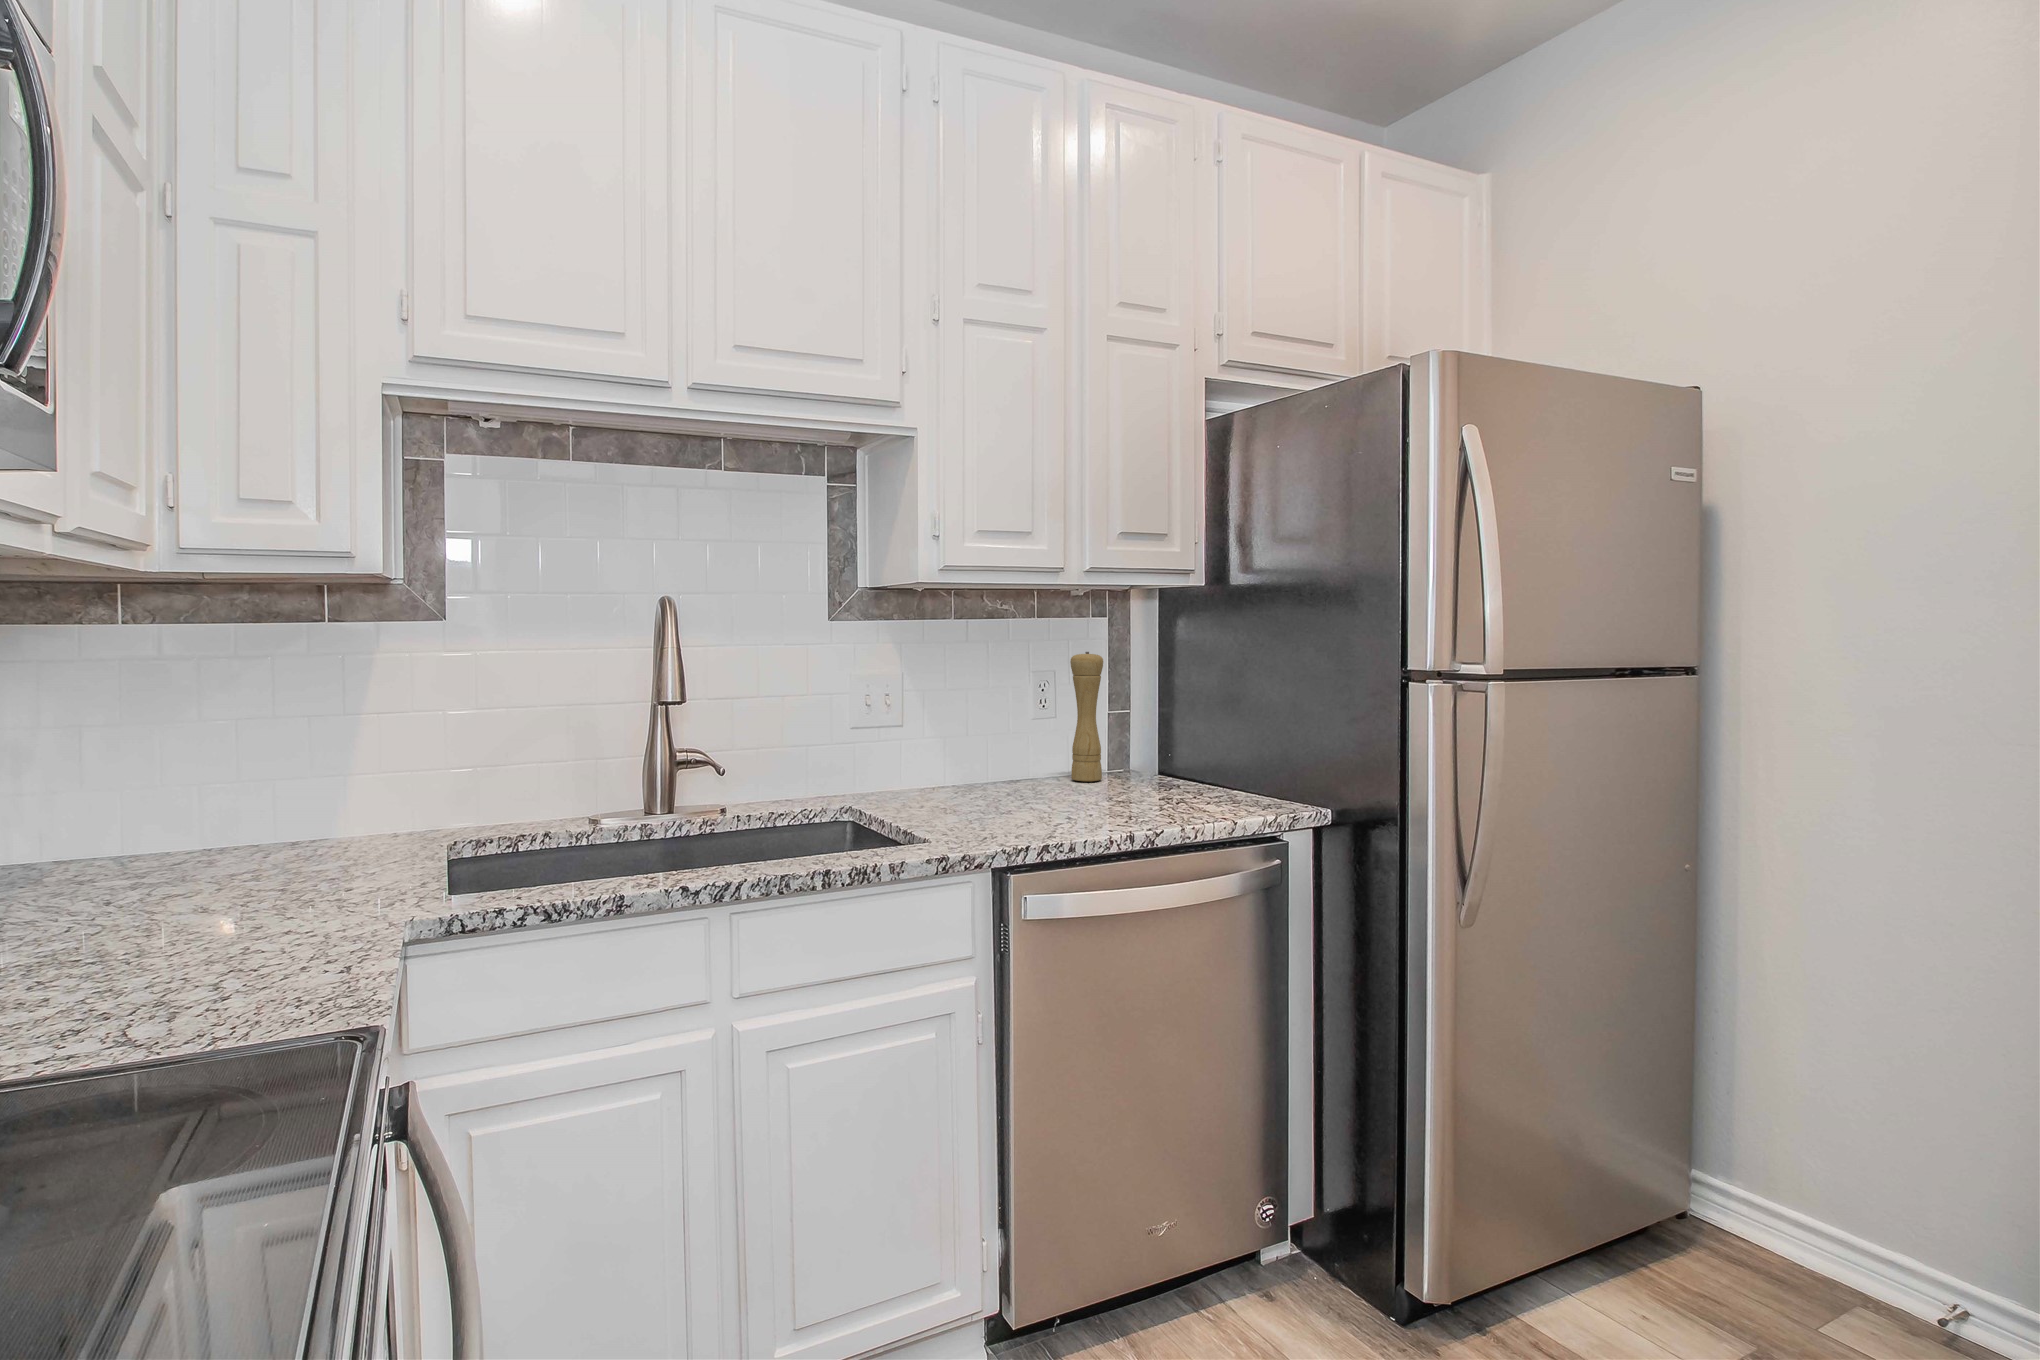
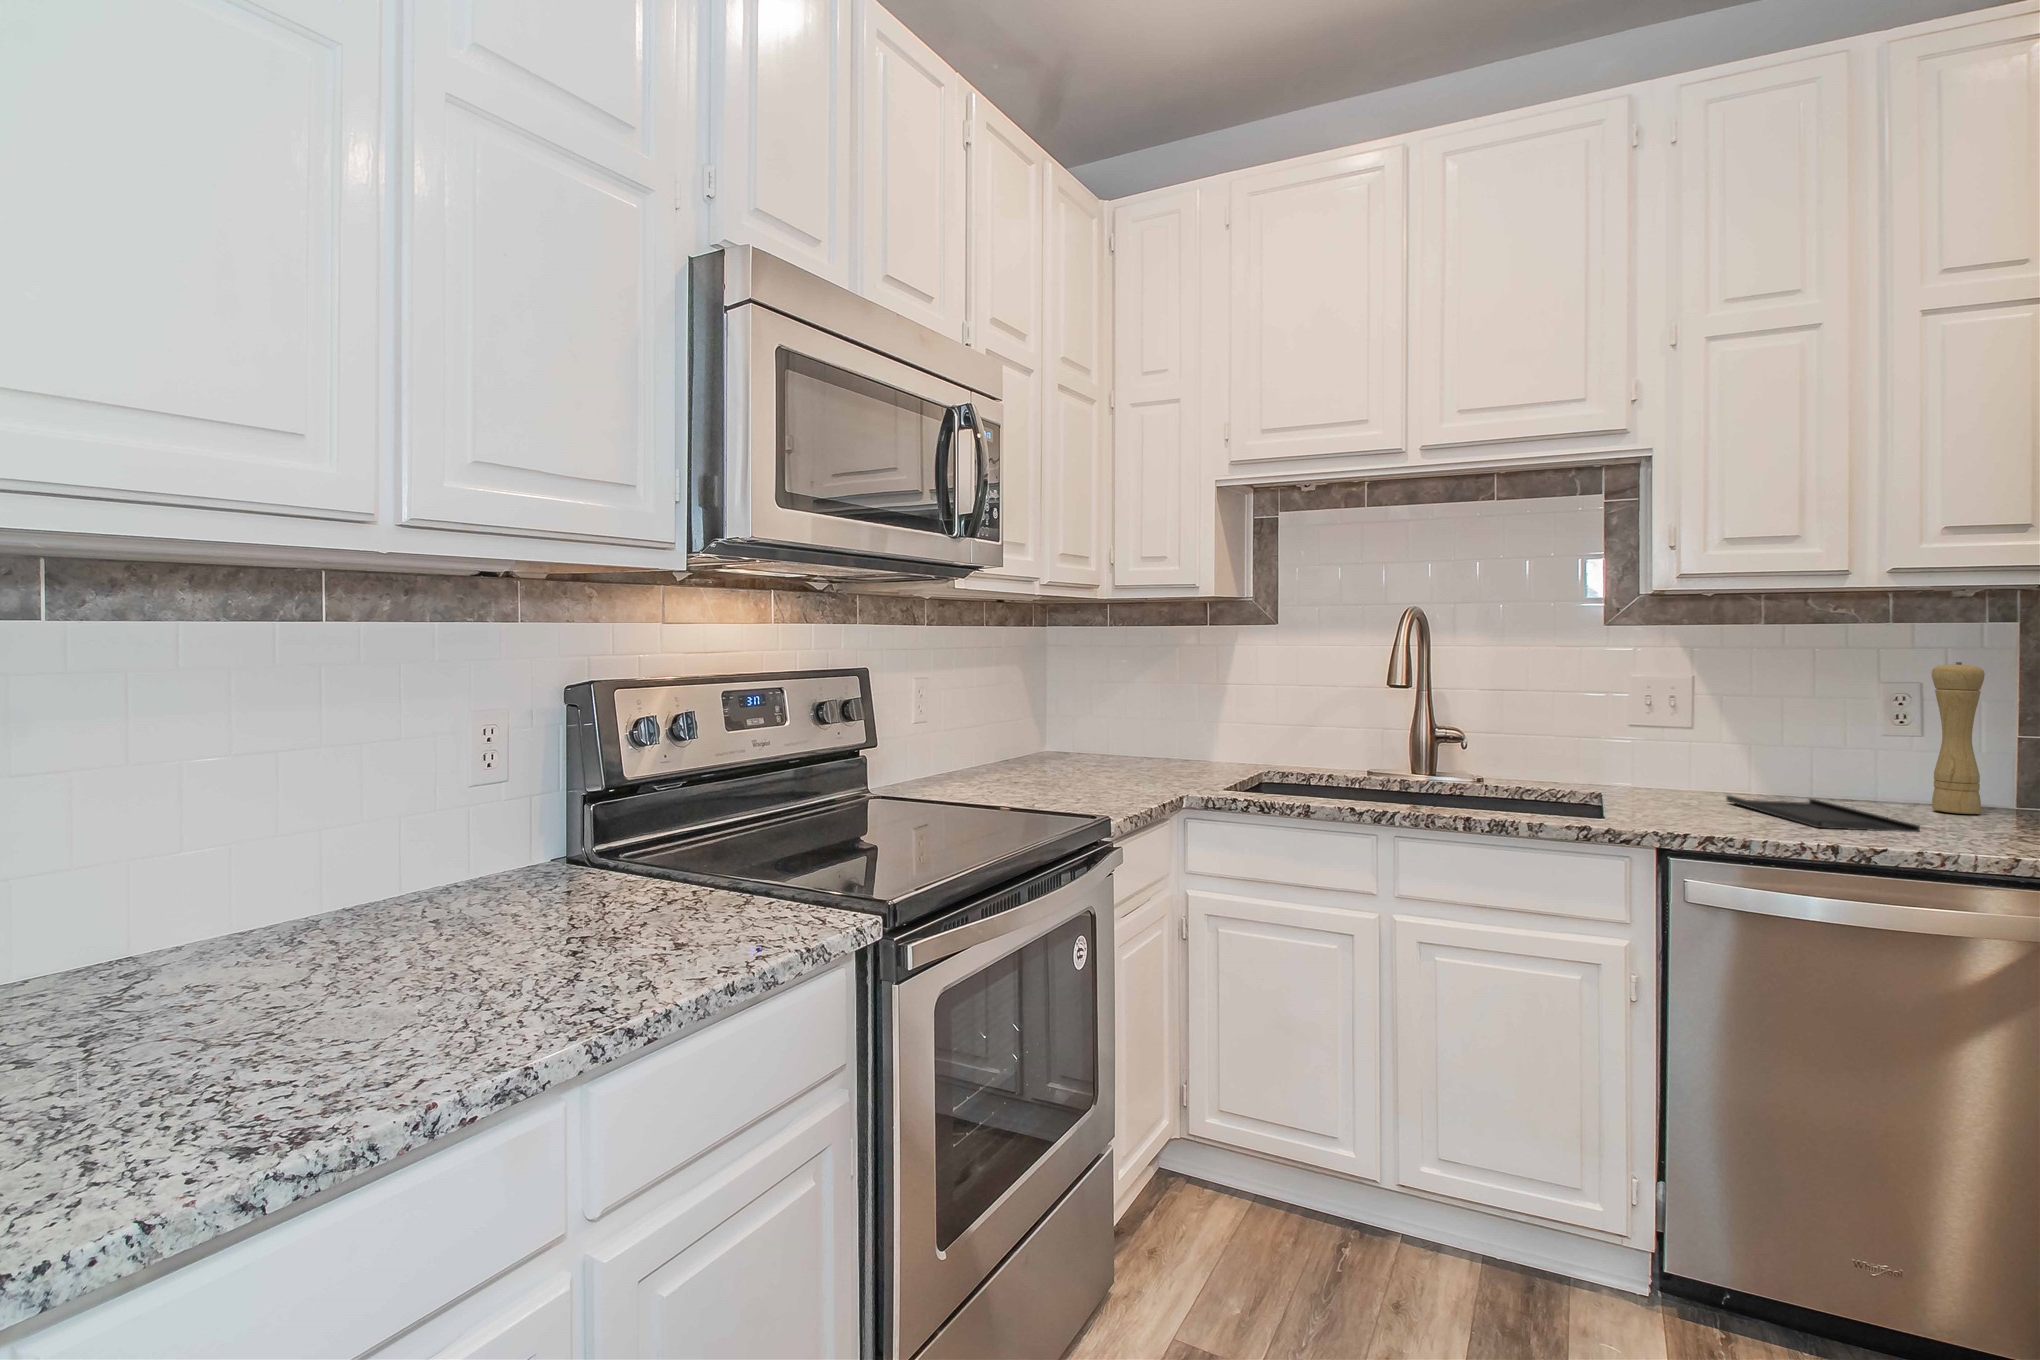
tray: none [957,784,1128,817] -> present [1726,796,1920,832]

